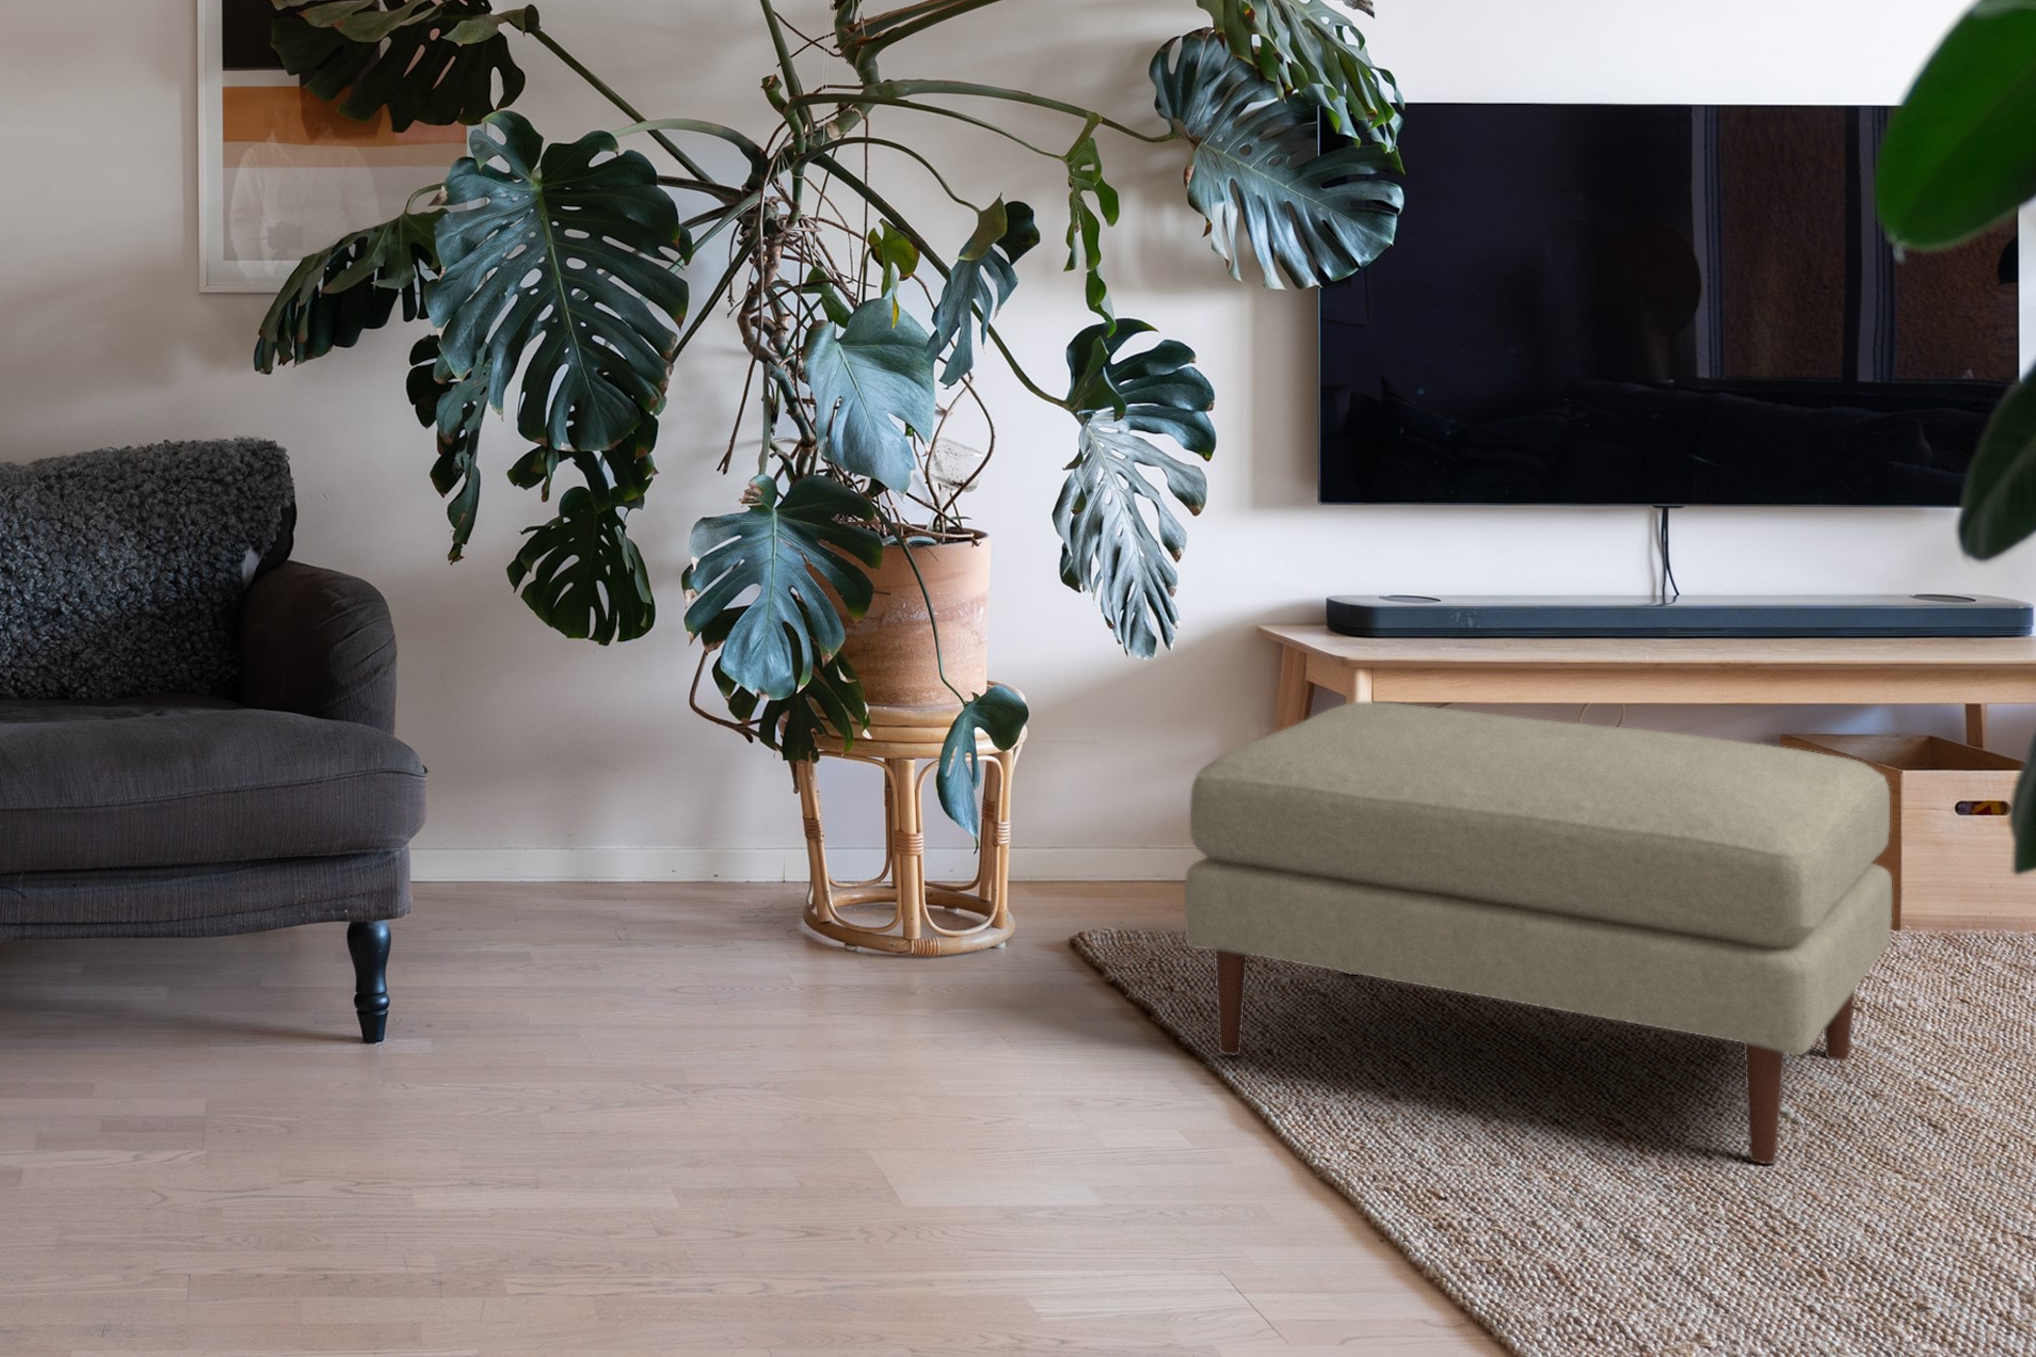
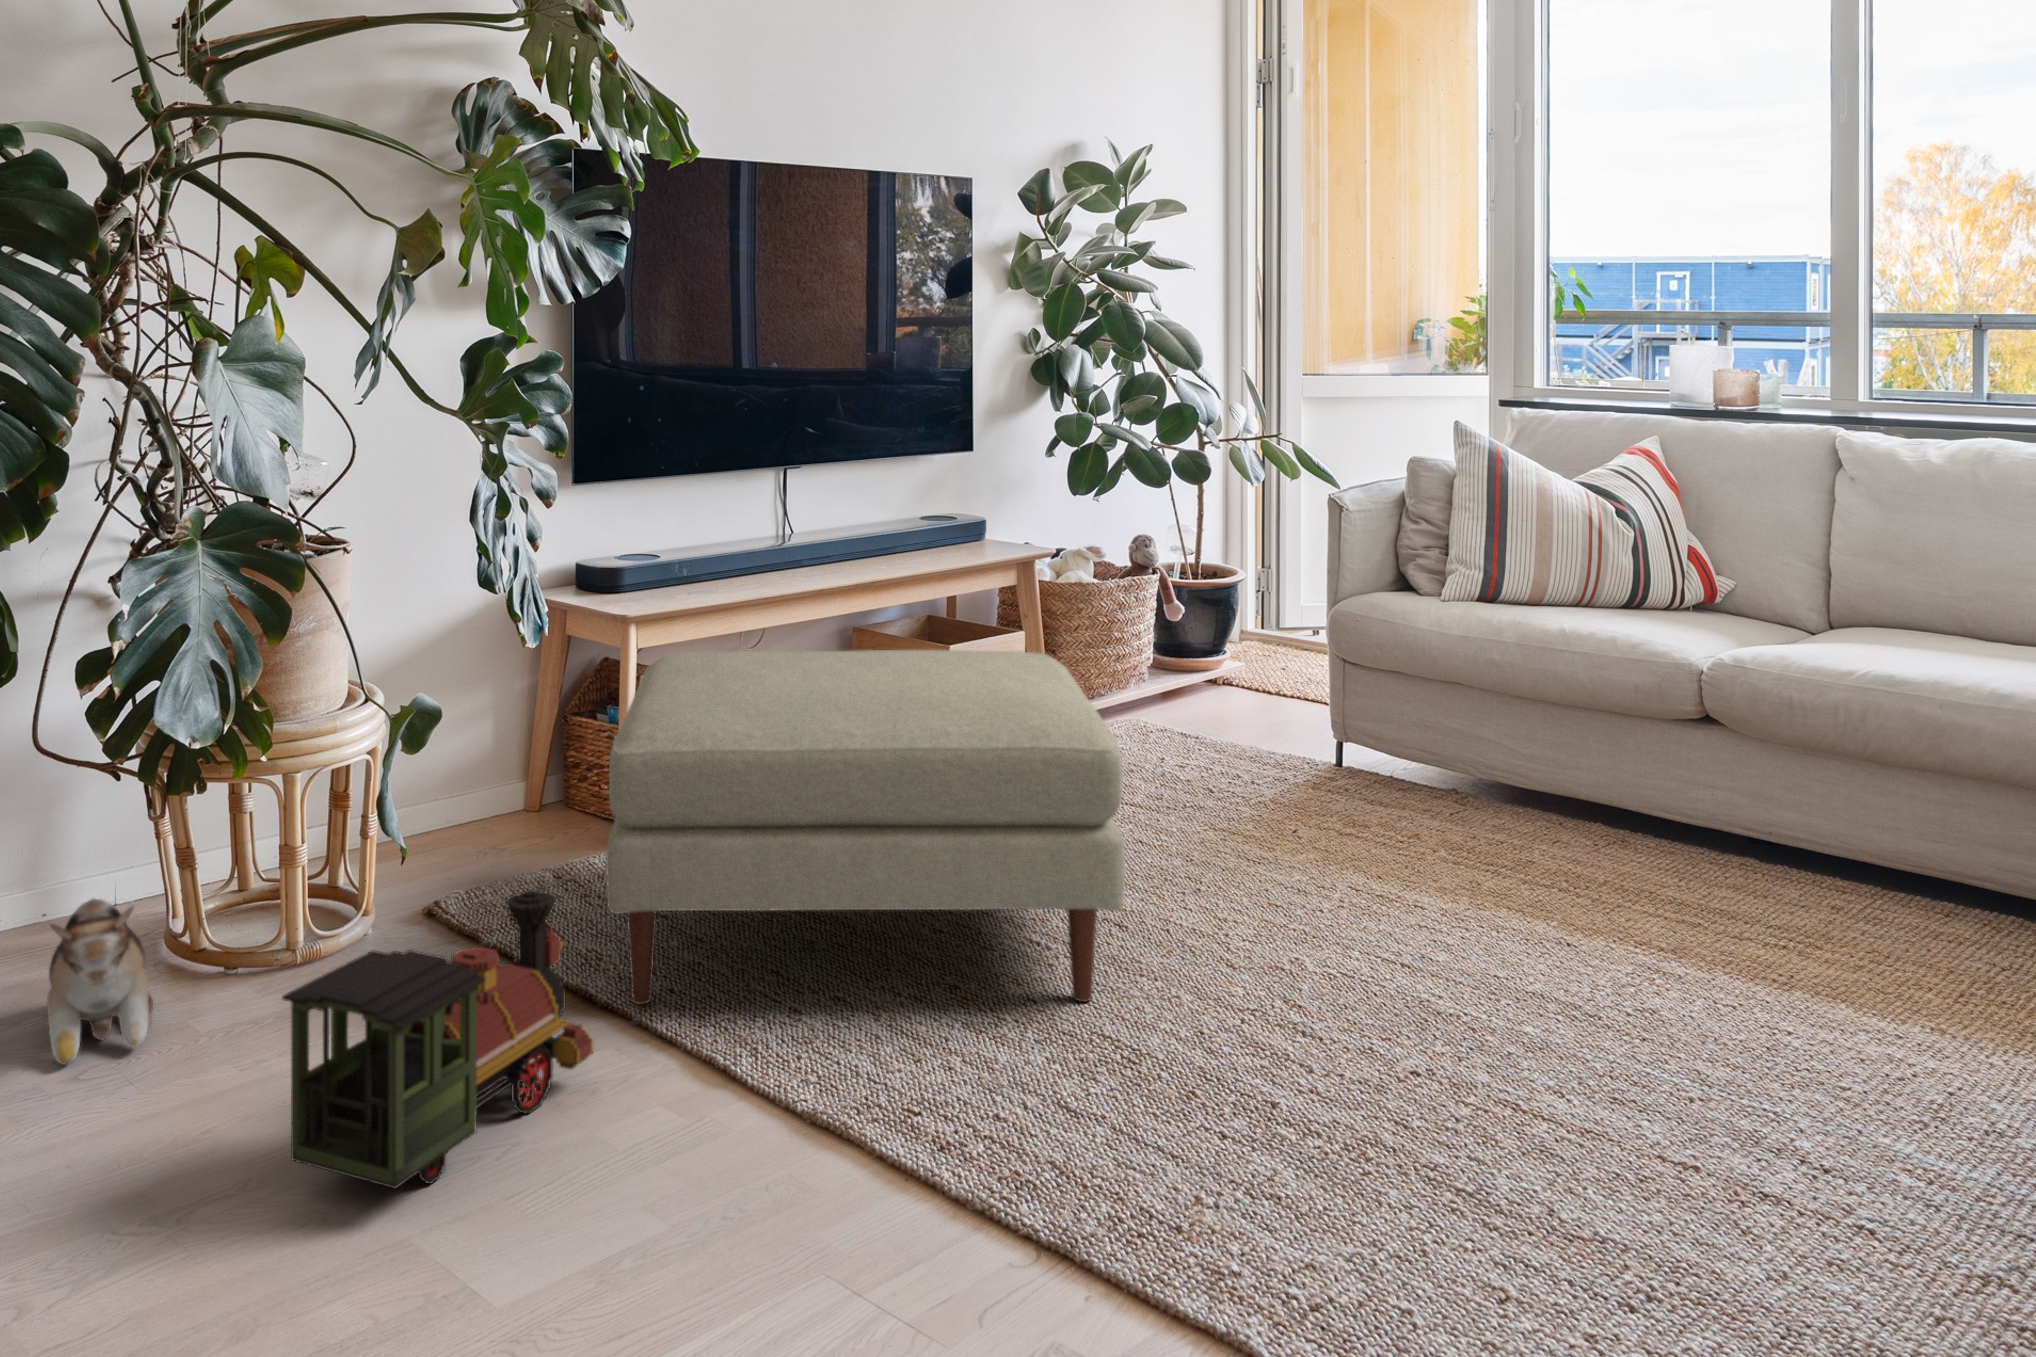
plush toy: none [656,836,765,985] -> present [47,899,153,1064]
toy train: none [797,892,1127,1127] -> present [282,890,594,1188]

